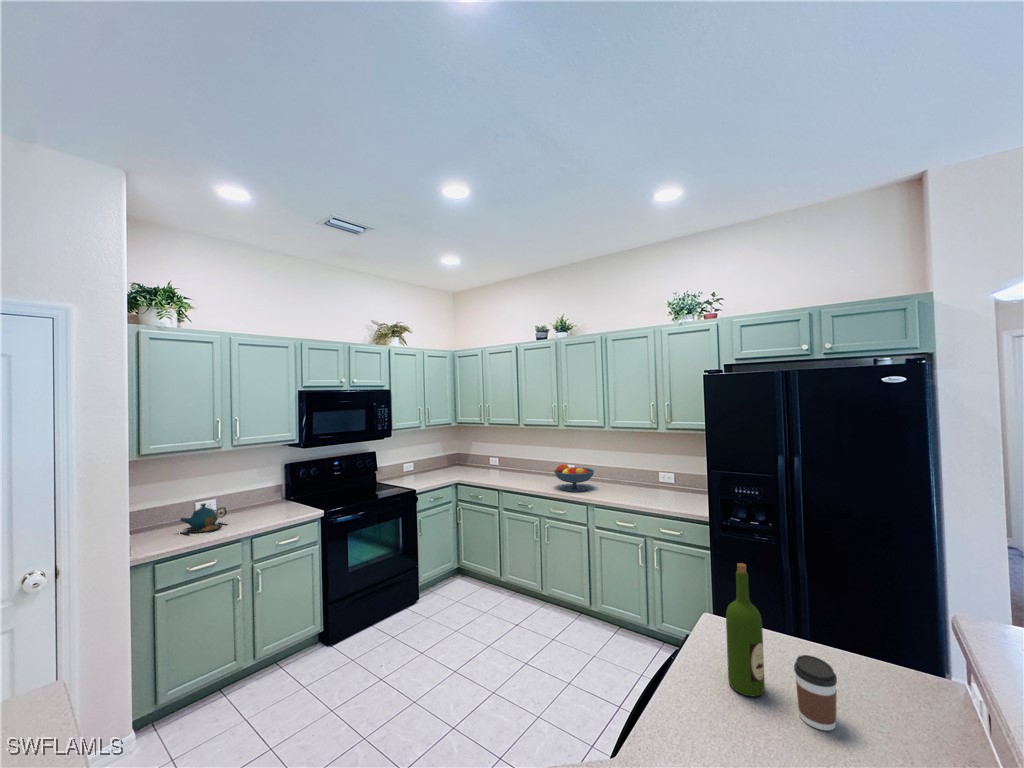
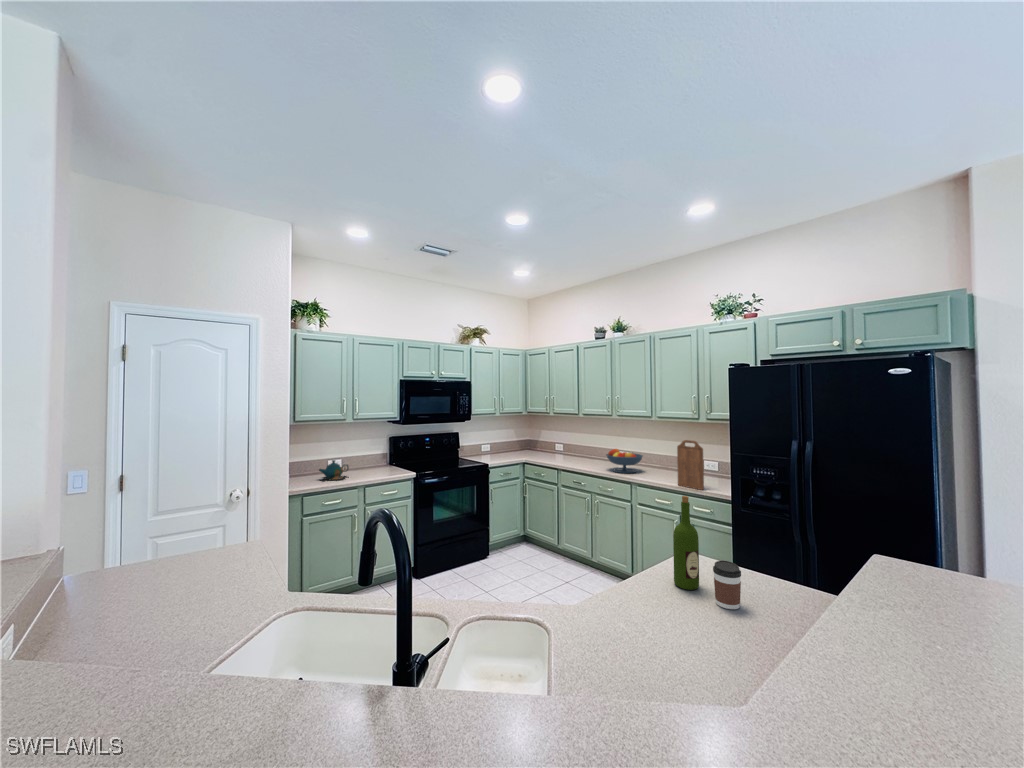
cutting board: none [638,454,669,510] -> present [677,440,704,490]

